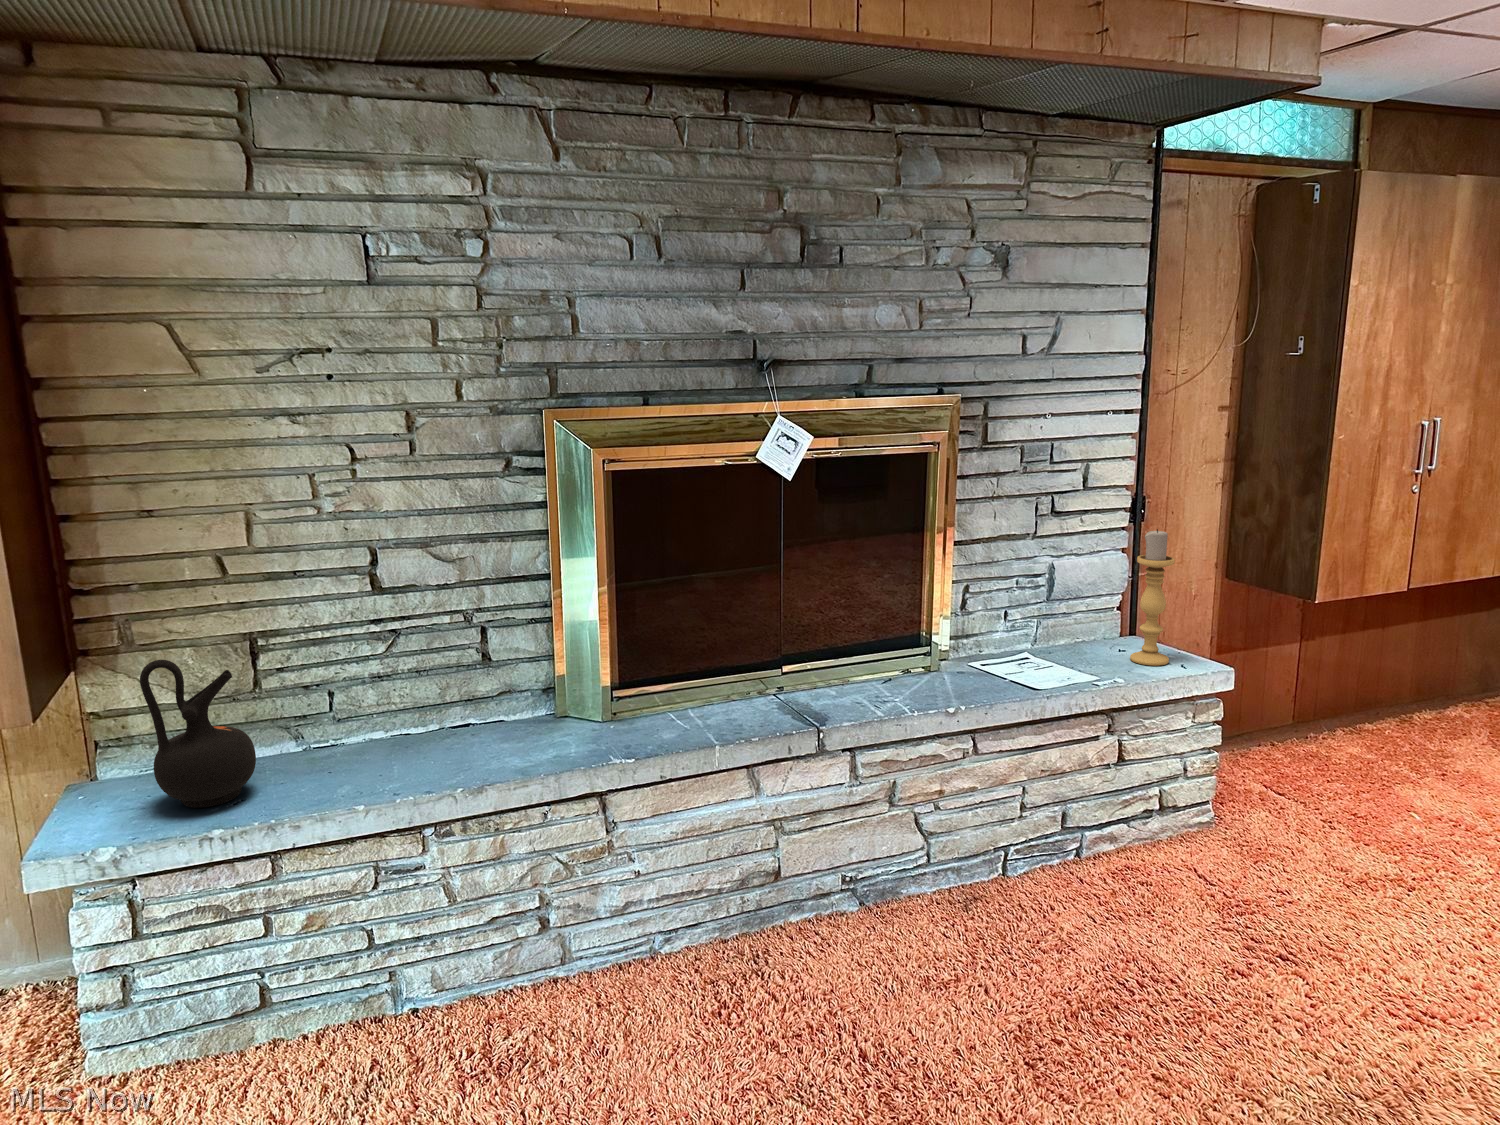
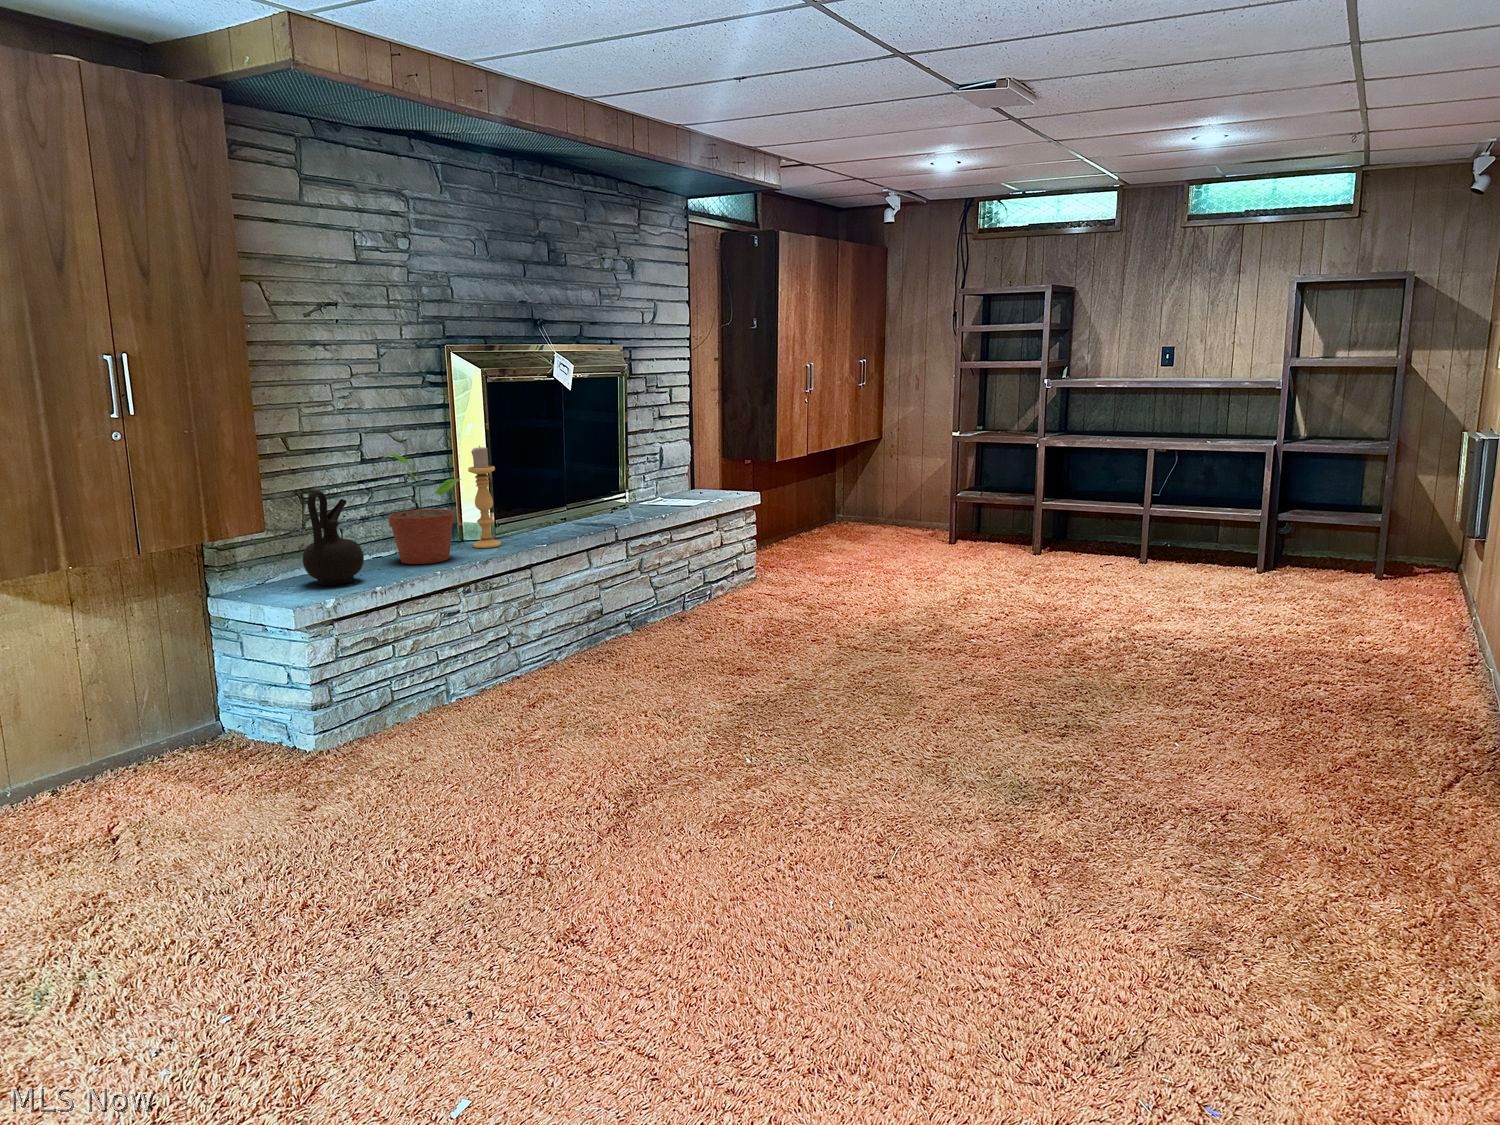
candle holder: present [1130,529,1175,666] -> present [468,446,501,548]
potted plant: none [359,588,471,777] -> present [388,454,461,564]

